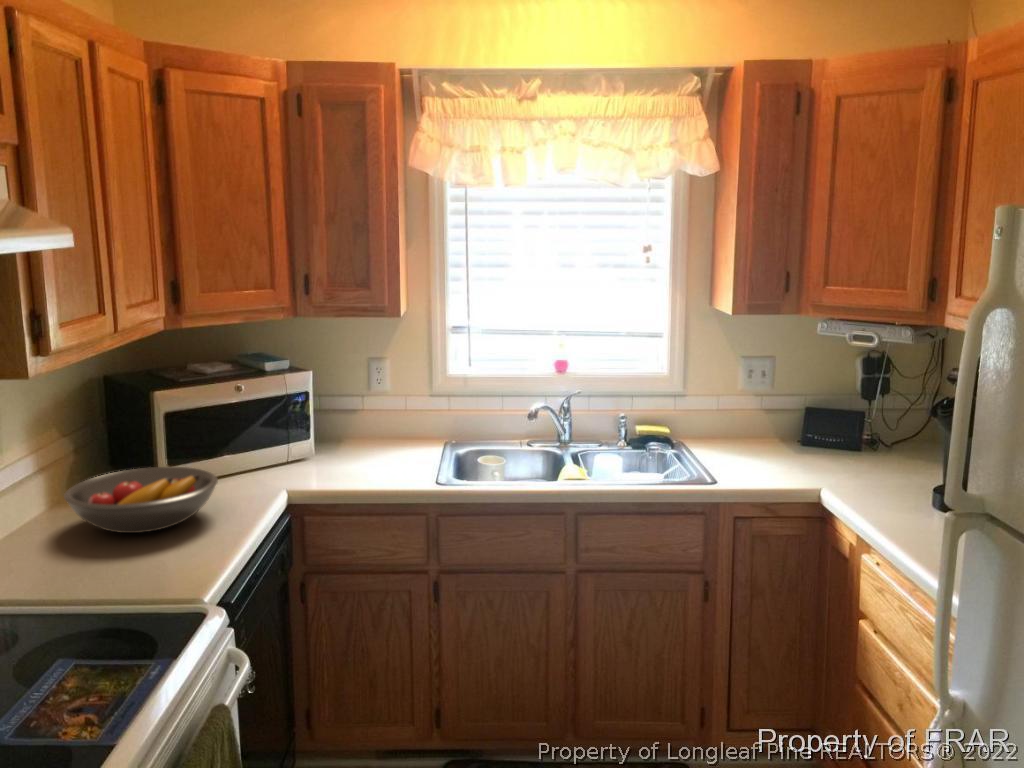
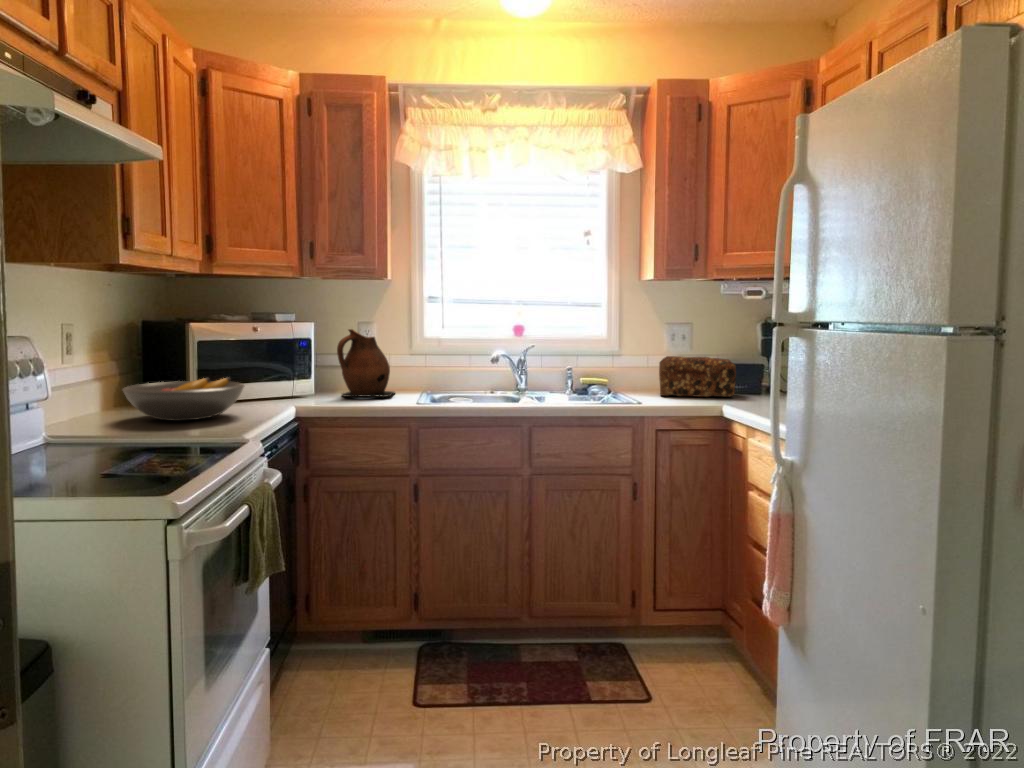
ceramic pitcher: none [338,384,411,471] -> present [337,329,395,397]
bread loaf: none [737,415,836,471] -> present [659,356,736,397]

